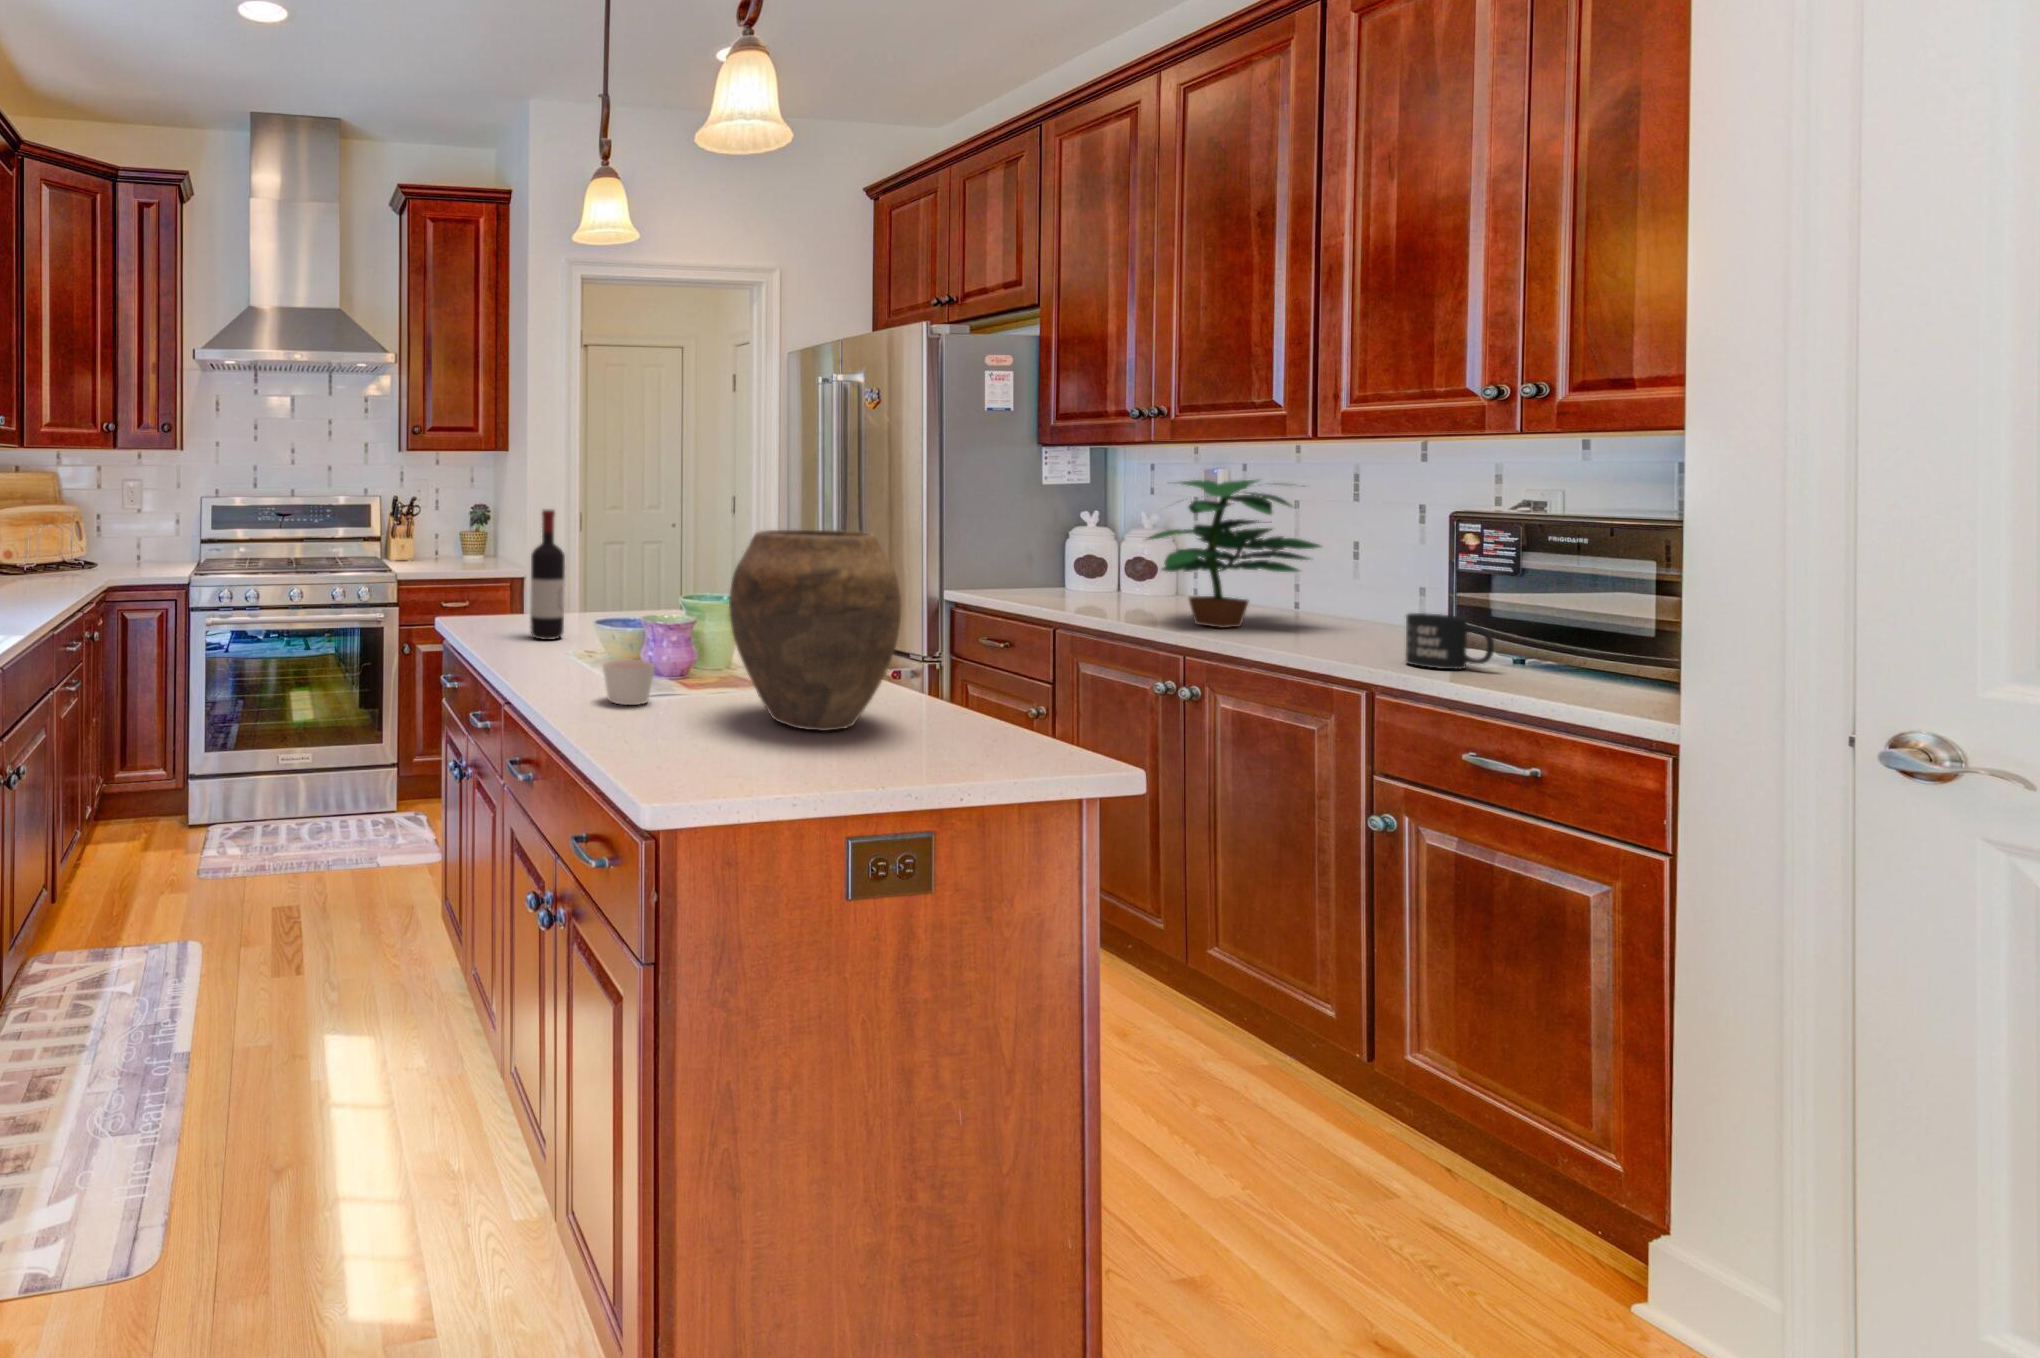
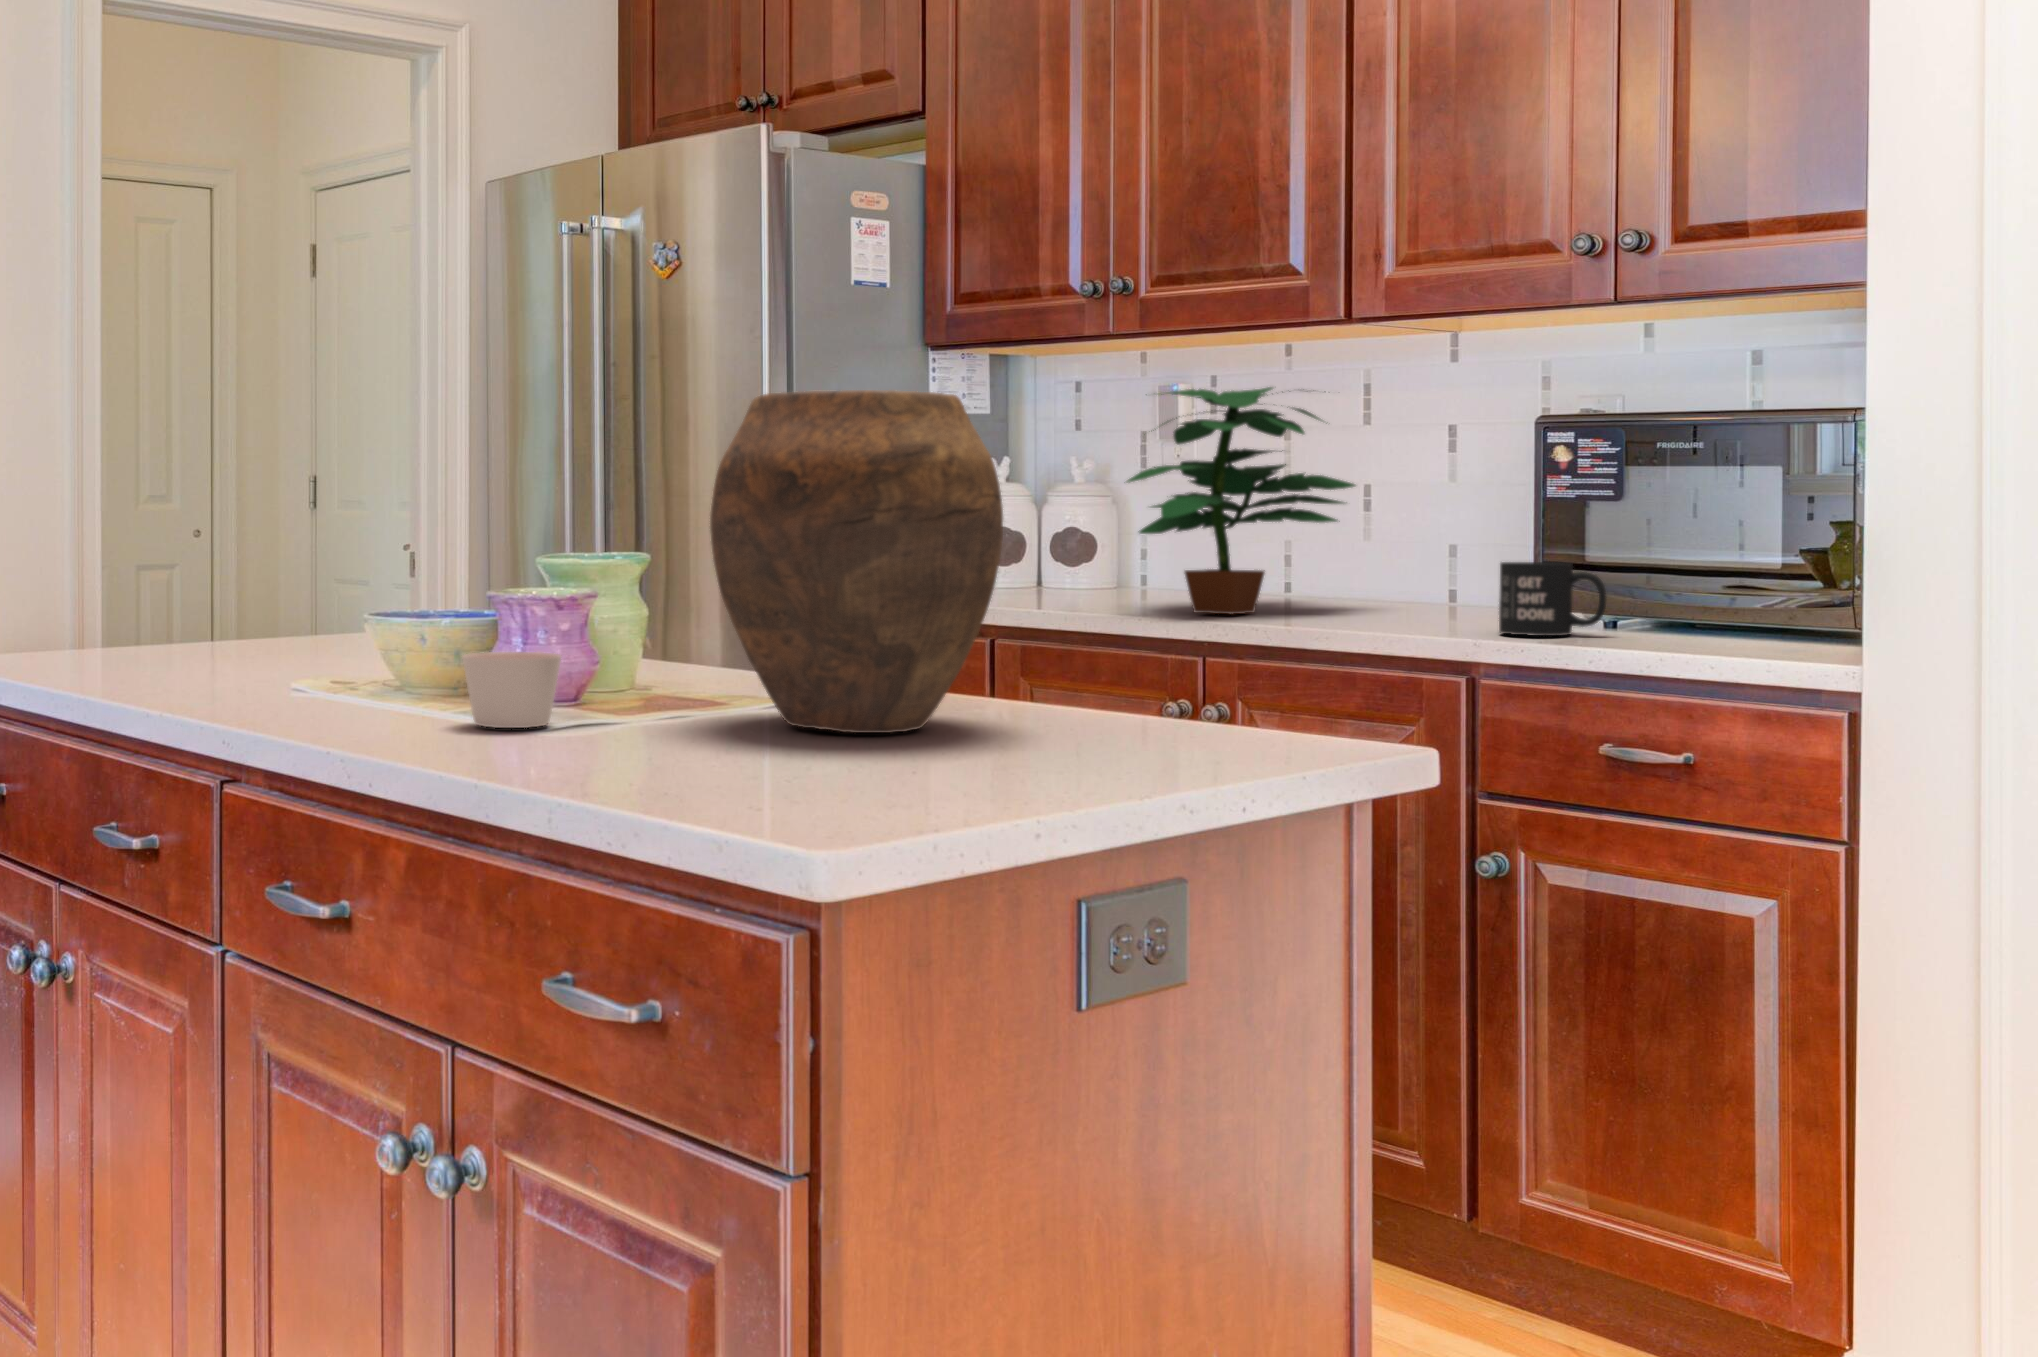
wine bottle: present [530,510,565,640] -> none [172,412,241,669]

